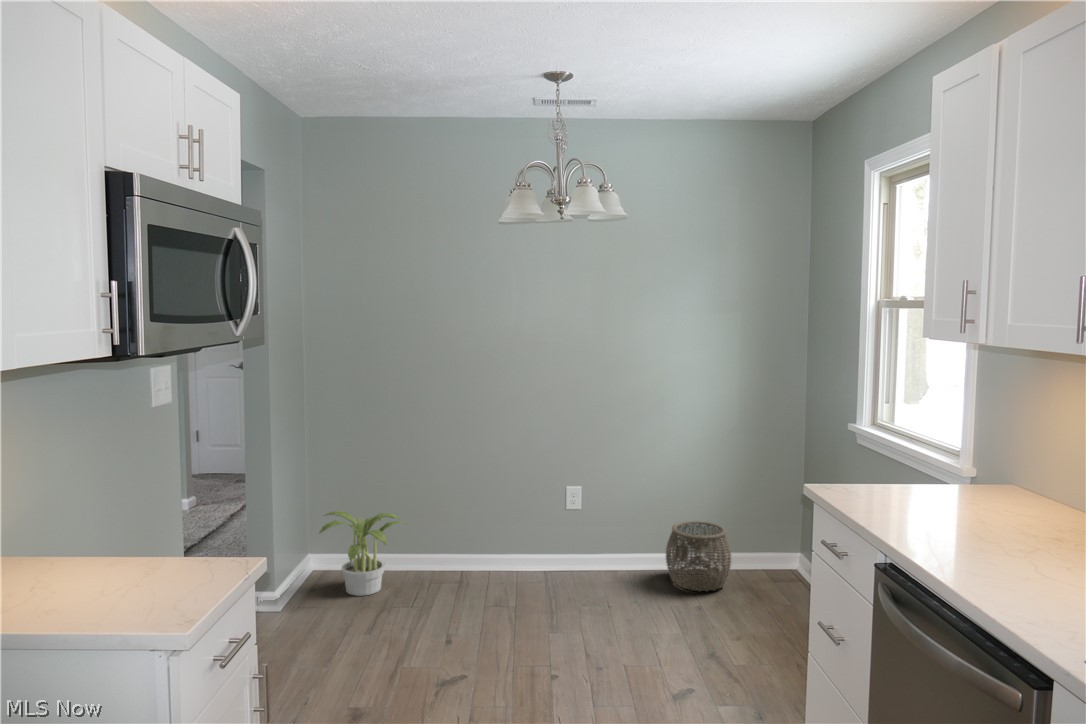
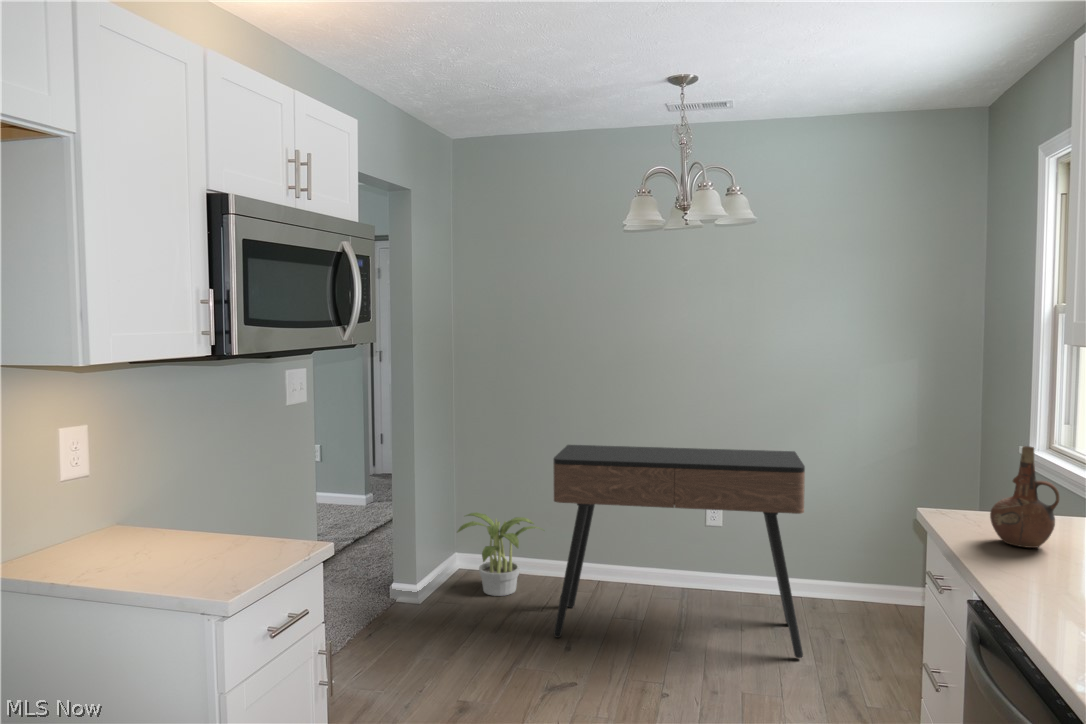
ceramic pitcher: none [863,426,918,513] -> present [990,446,1059,548]
console table: none [430,435,670,632] -> present [553,445,805,658]
woven basket: present [666,521,731,591] -> none [811,547,888,626]

